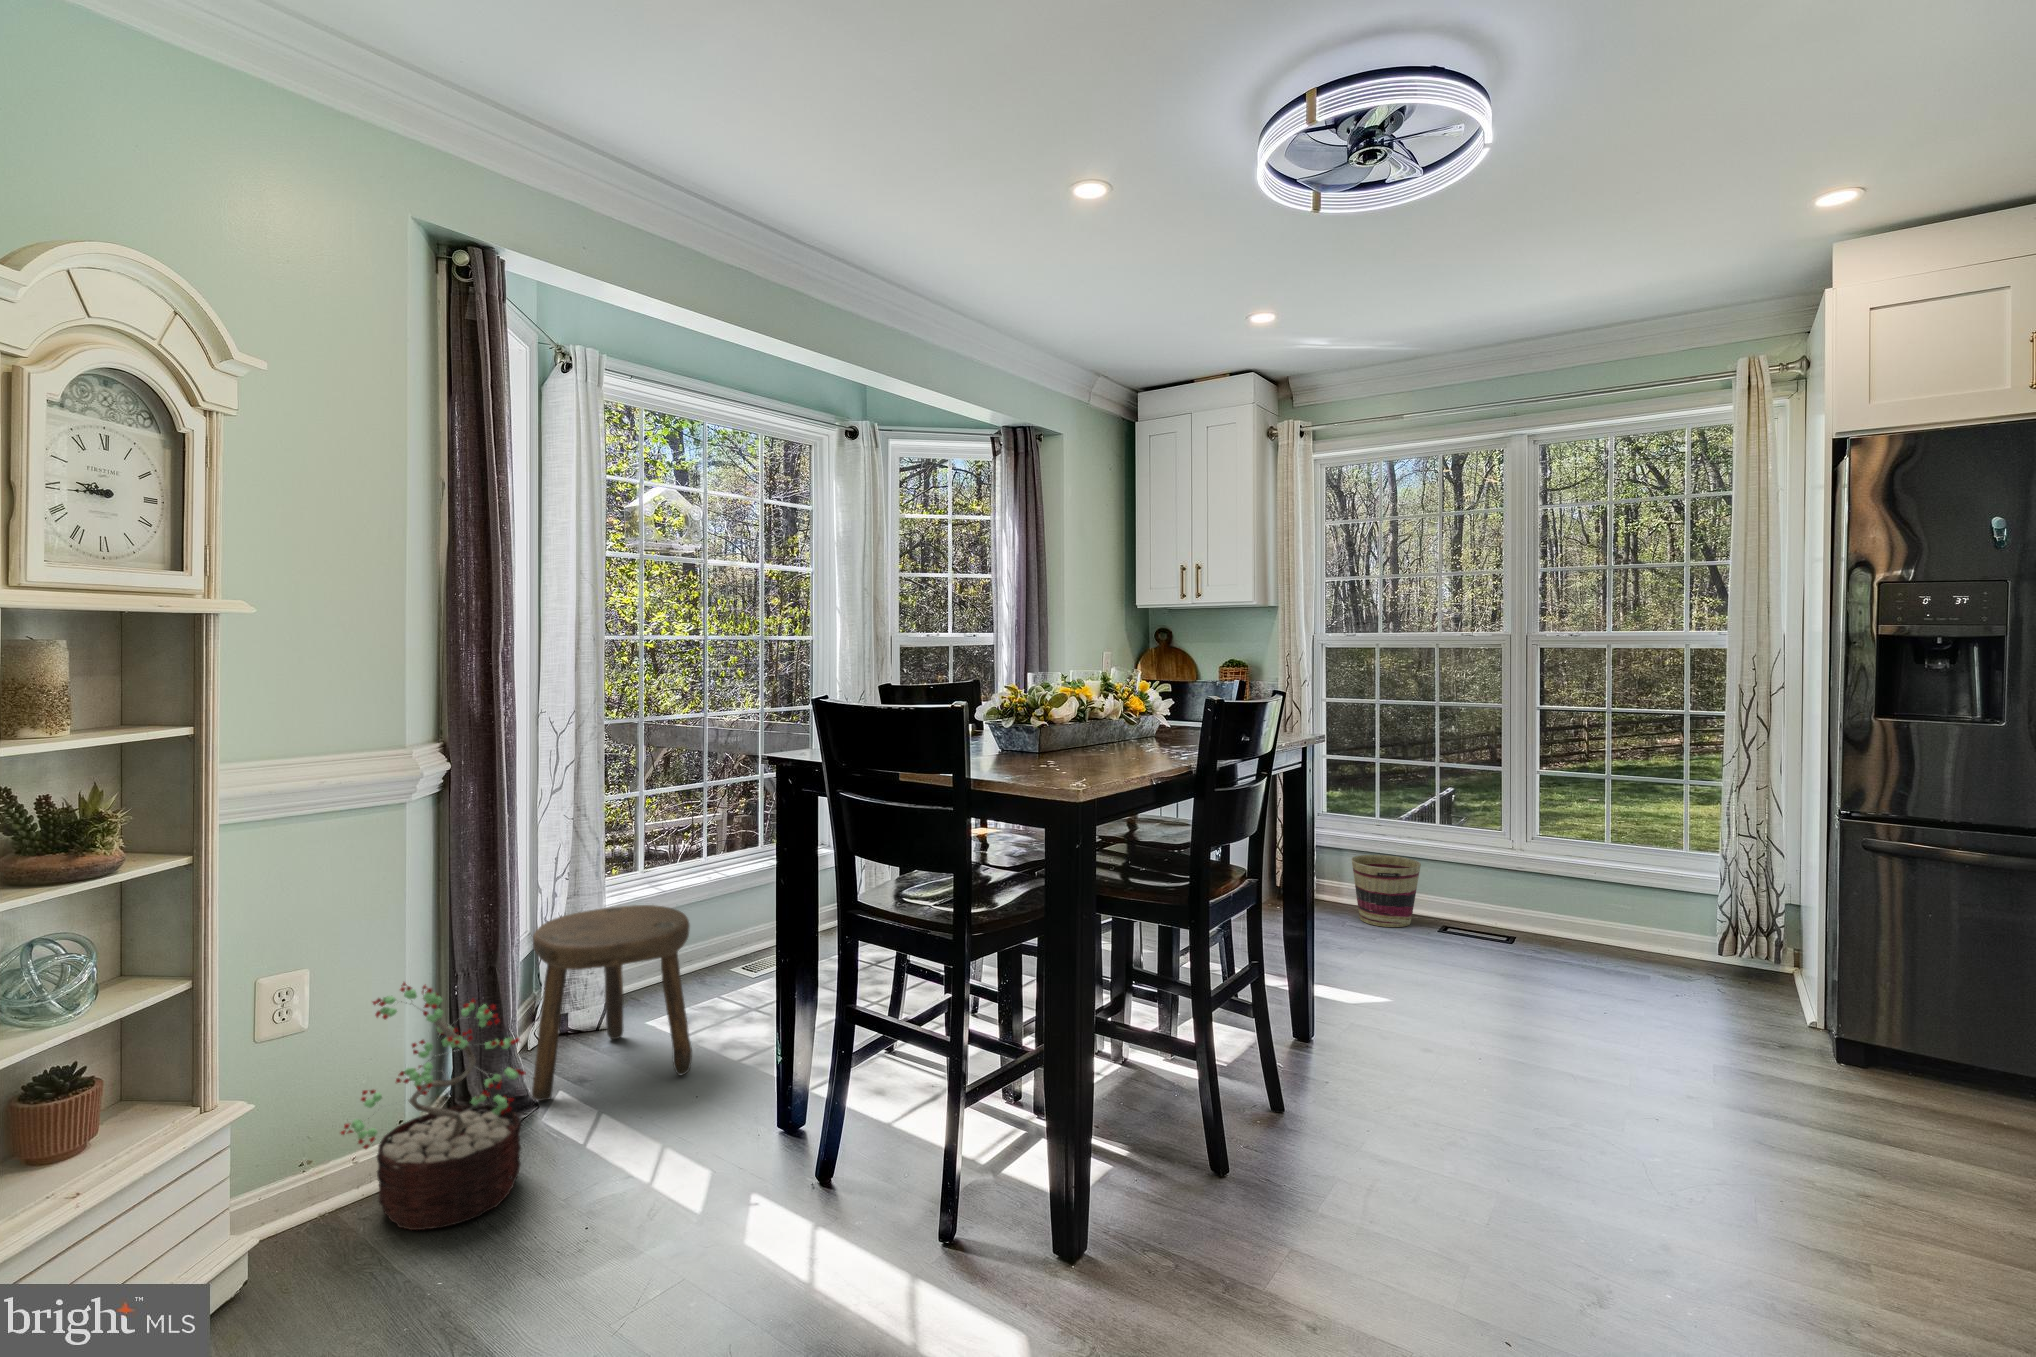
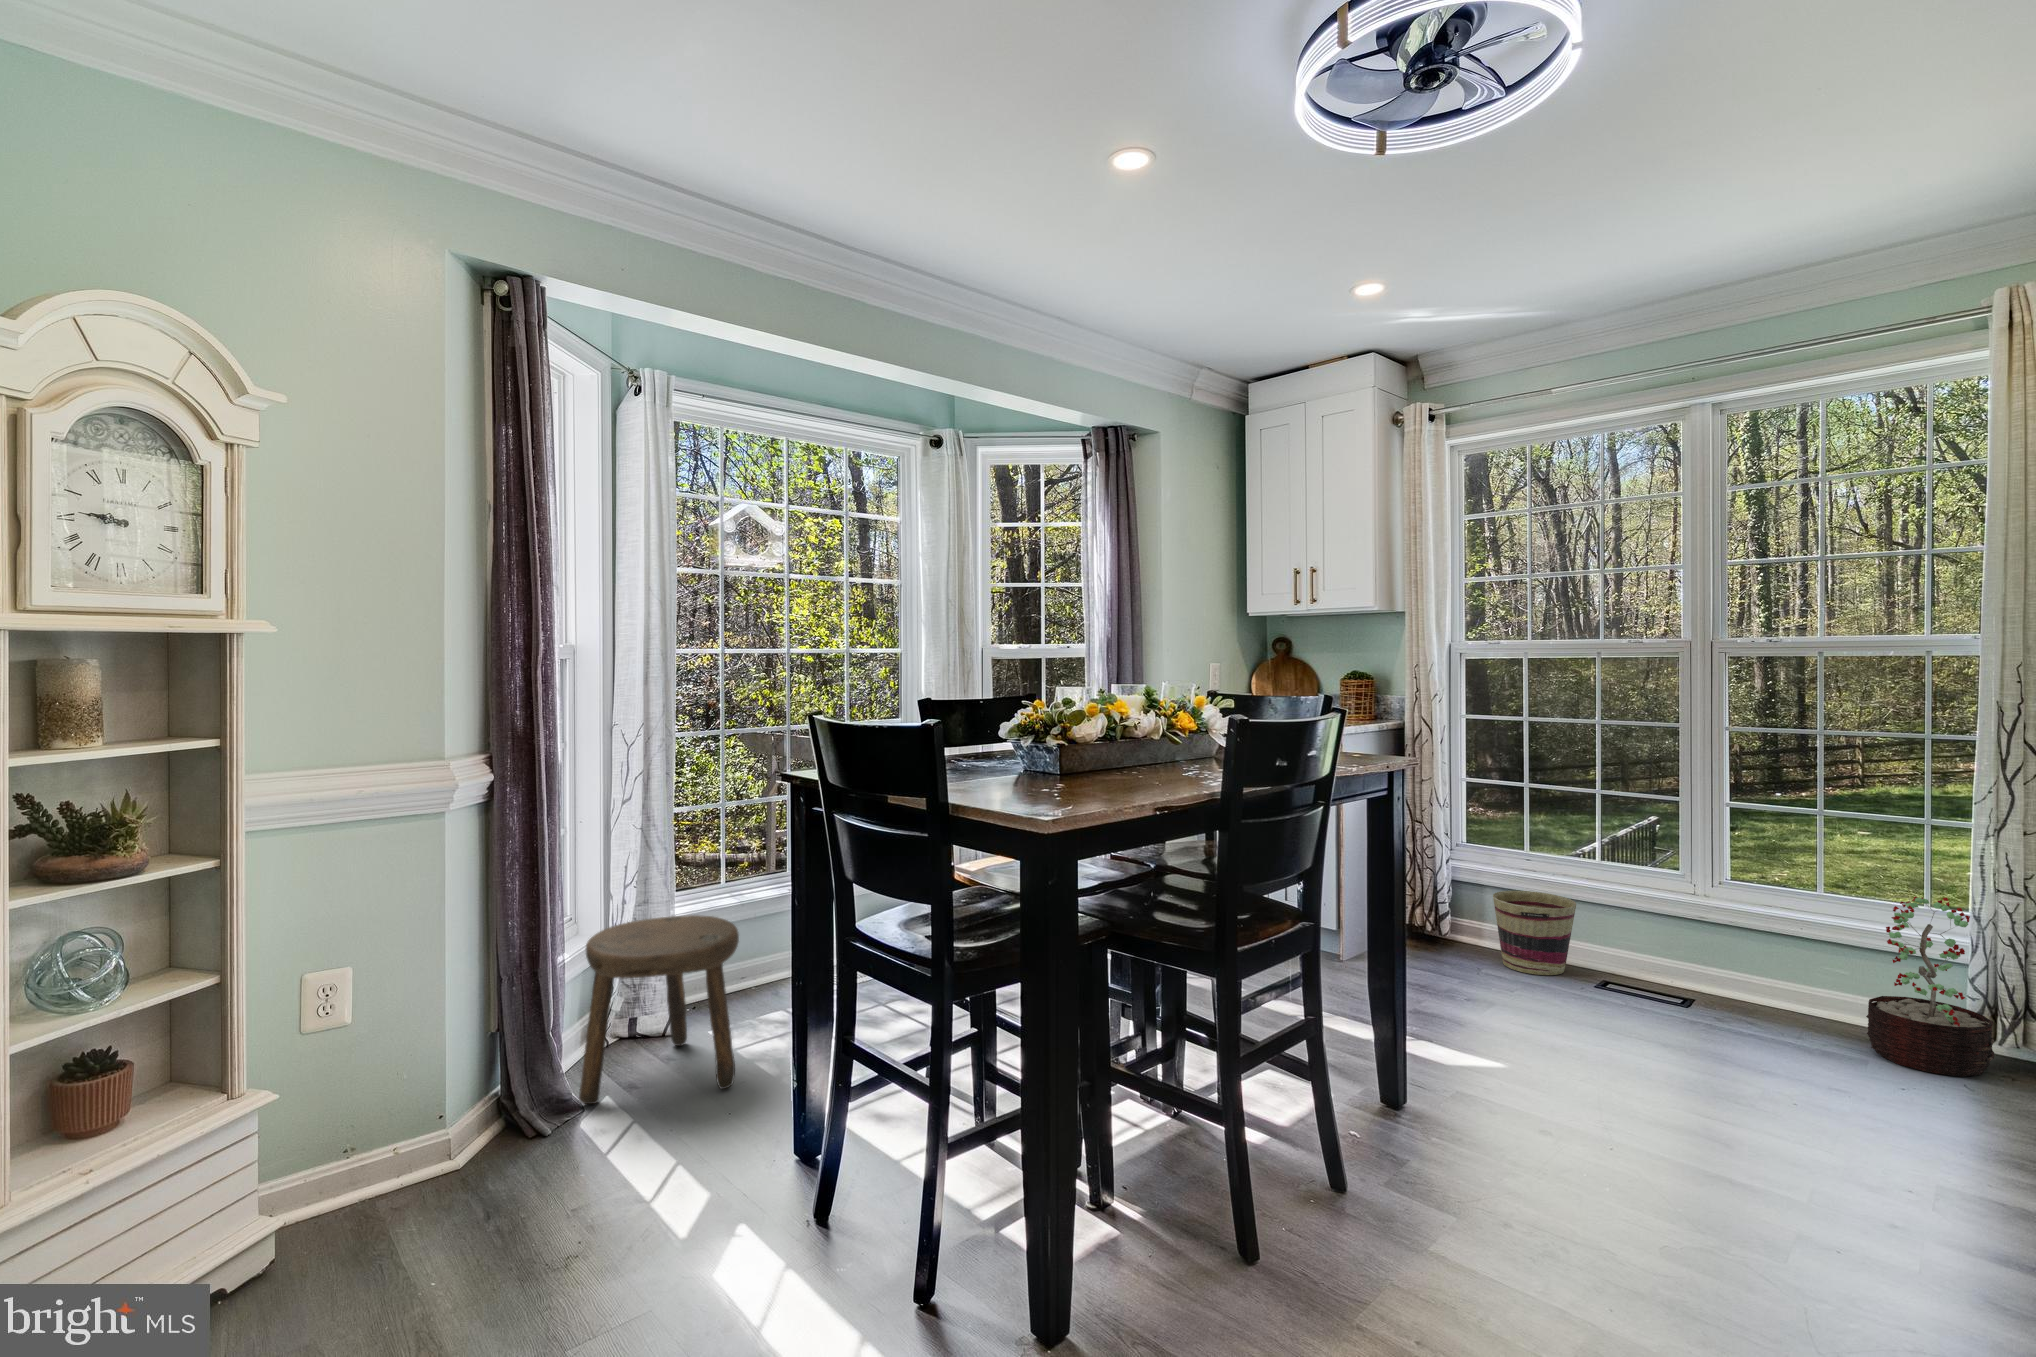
decorative plant: present [341,982,526,1230] -> present [1866,896,1994,1077]

